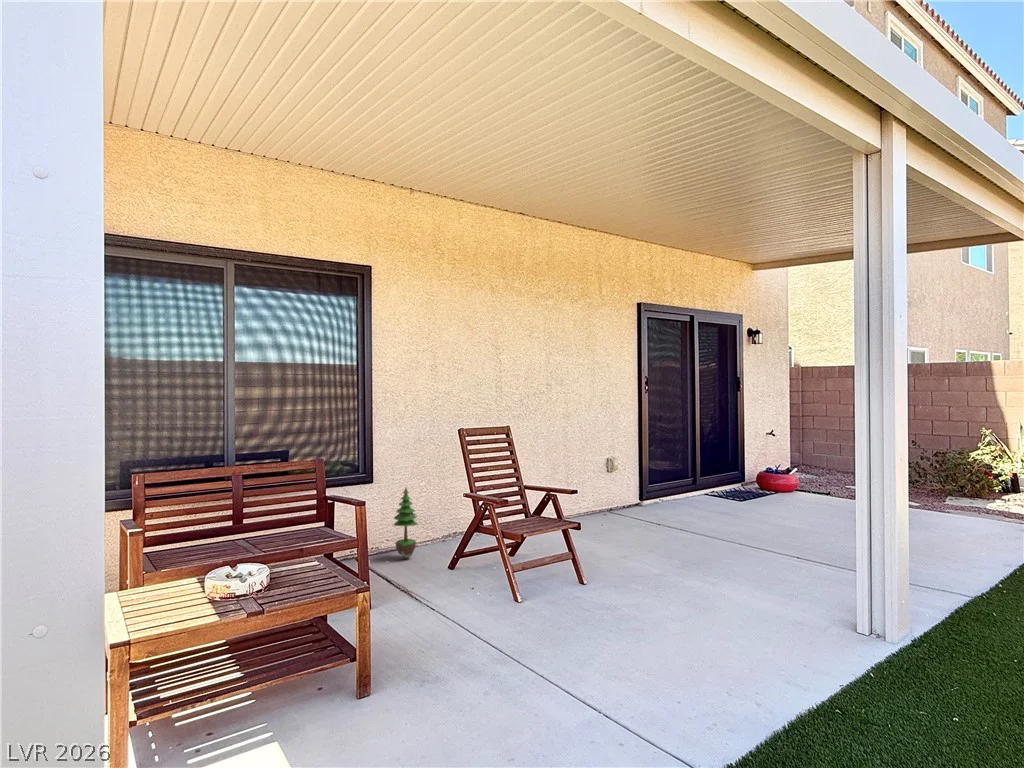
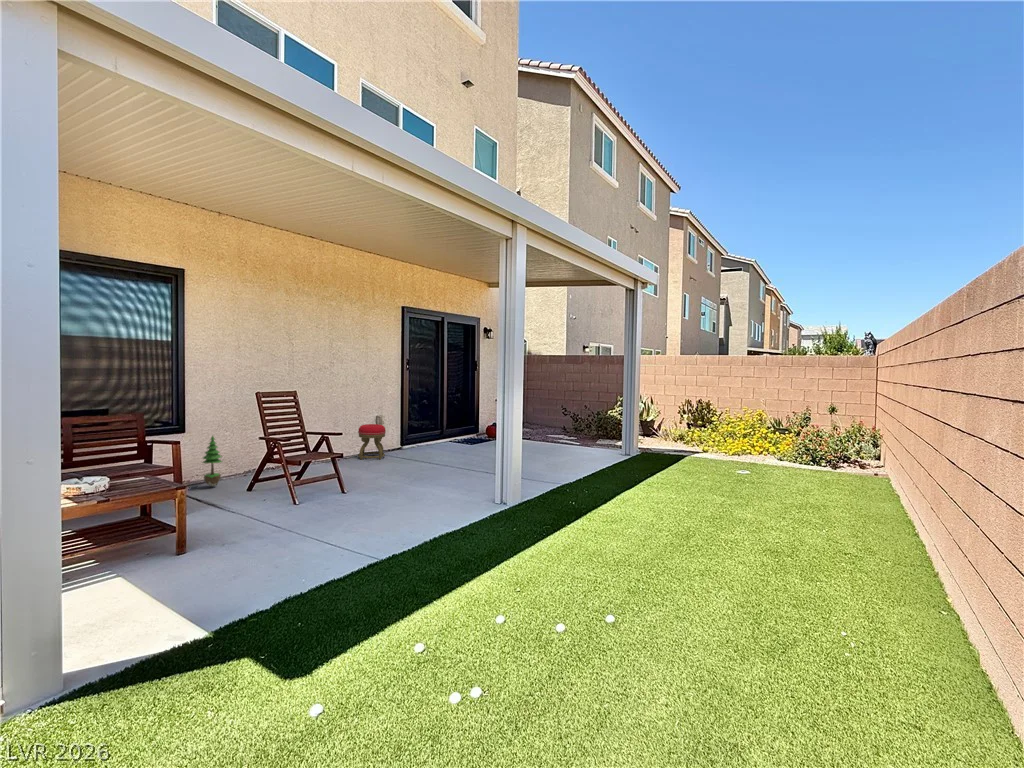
stool: none [586,470,623,522] -> present [358,424,386,460]

